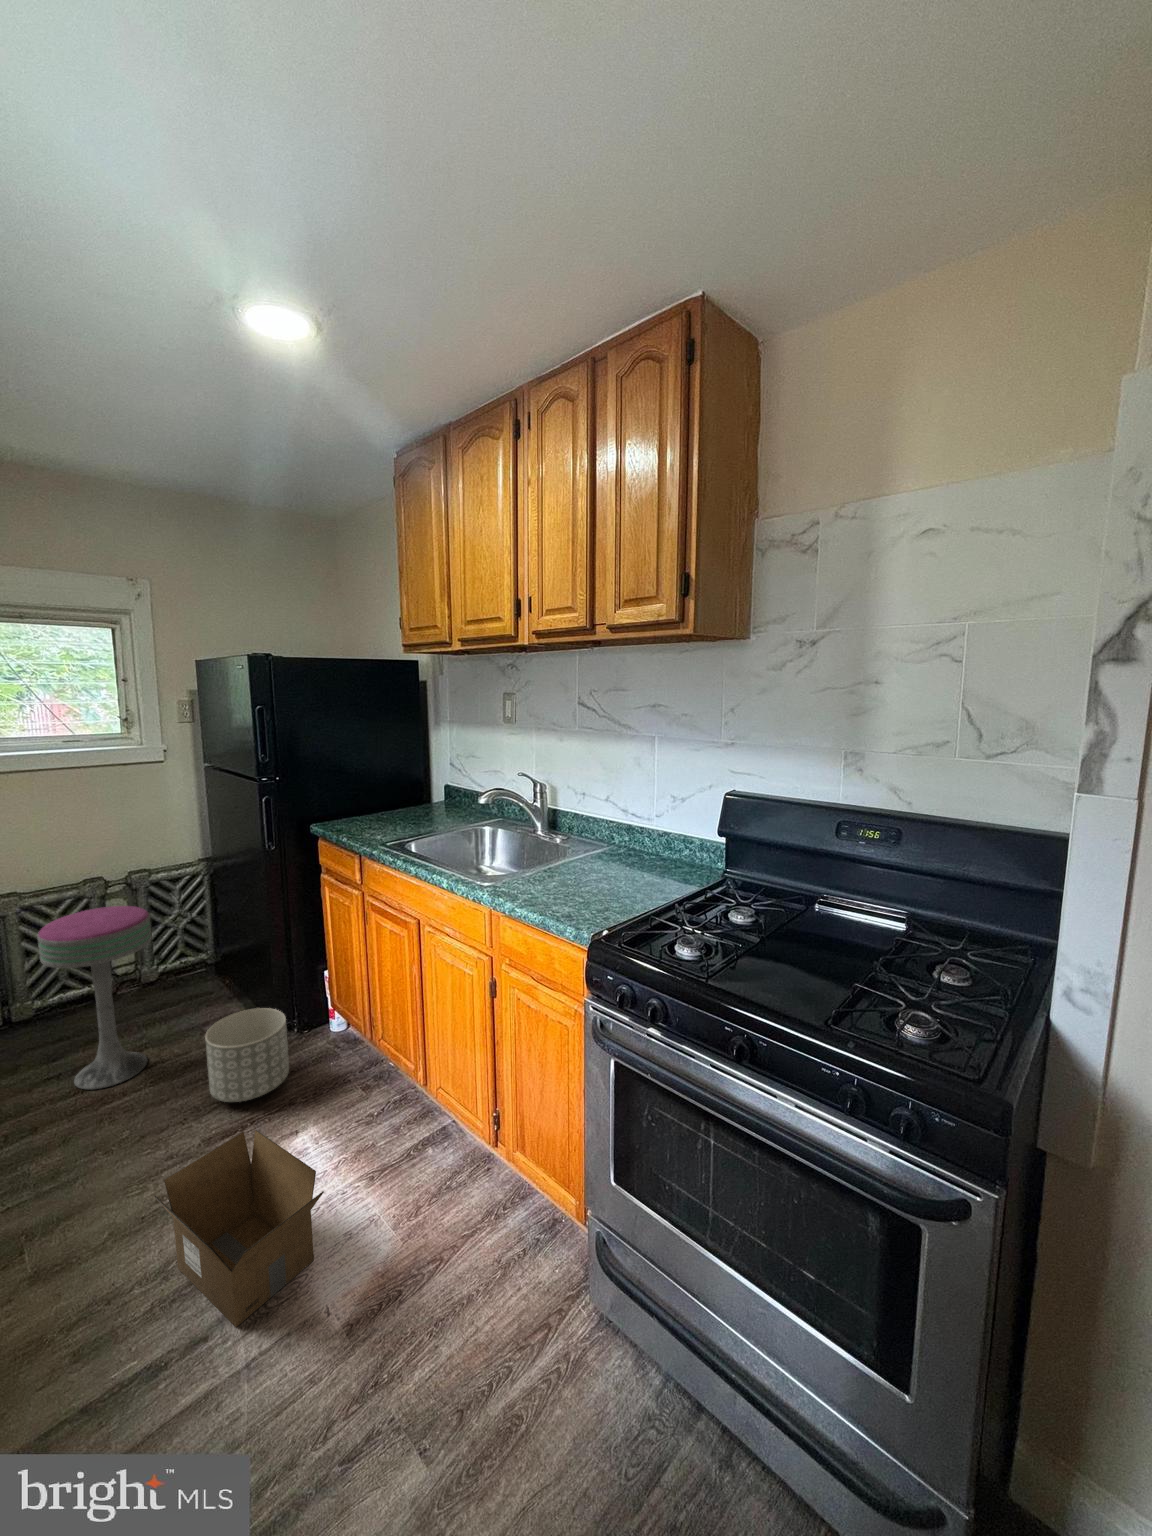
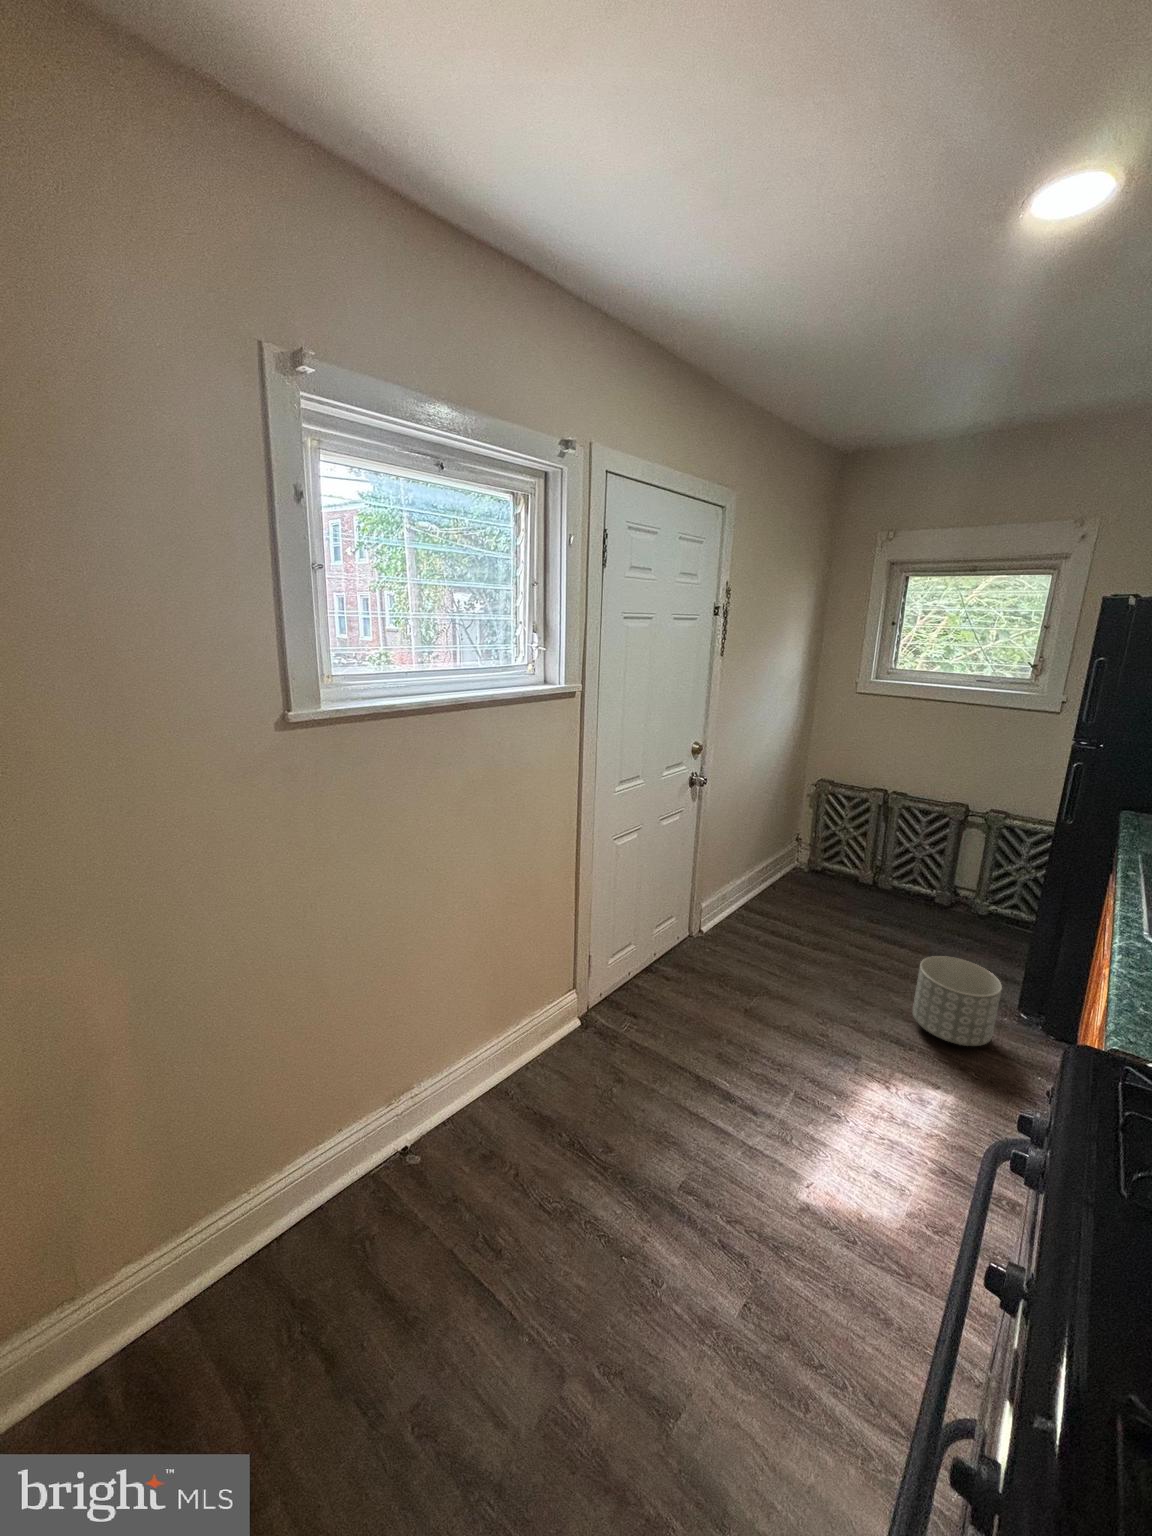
bar stool: present [37,906,152,1090] -> none [863,819,949,962]
cardboard box: present [154,1130,324,1327] -> none [764,1008,867,1156]

